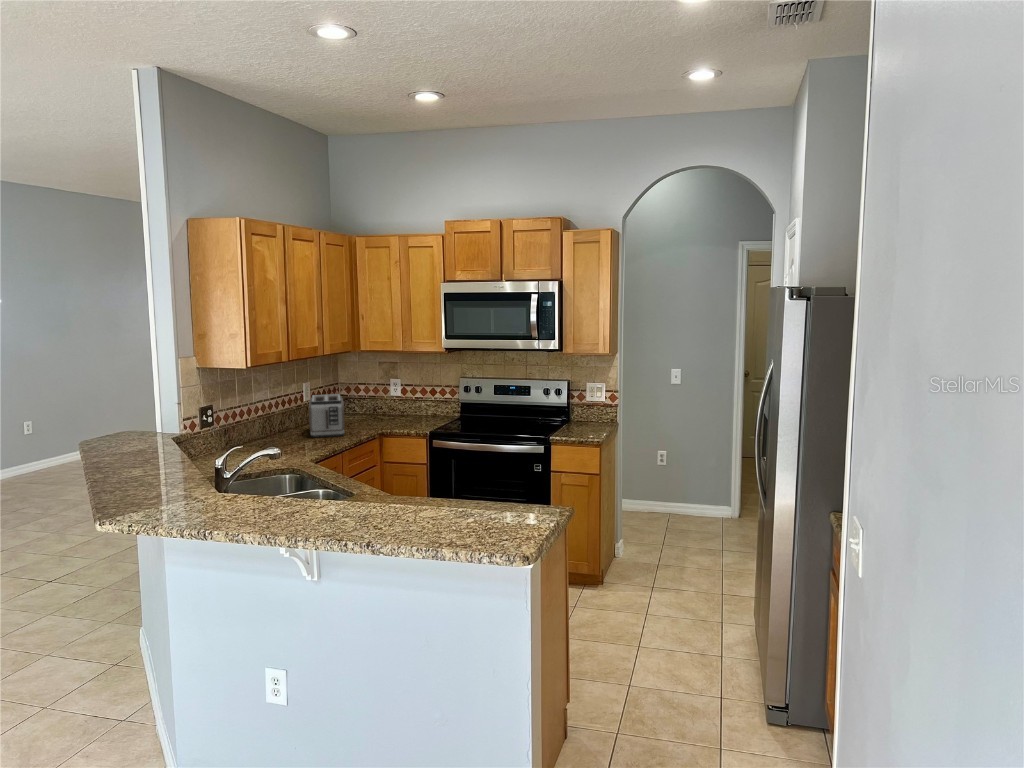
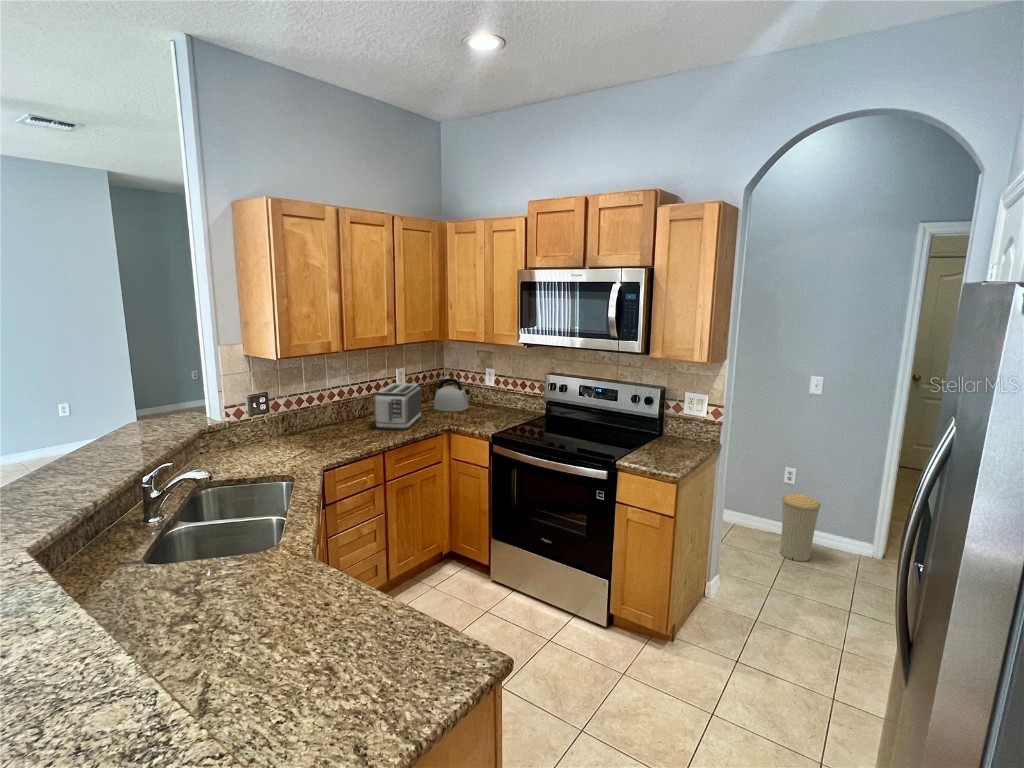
kettle: none [343,390,381,422] -> present [434,378,470,411]
trash can: none [660,469,690,526] -> present [780,494,821,562]

